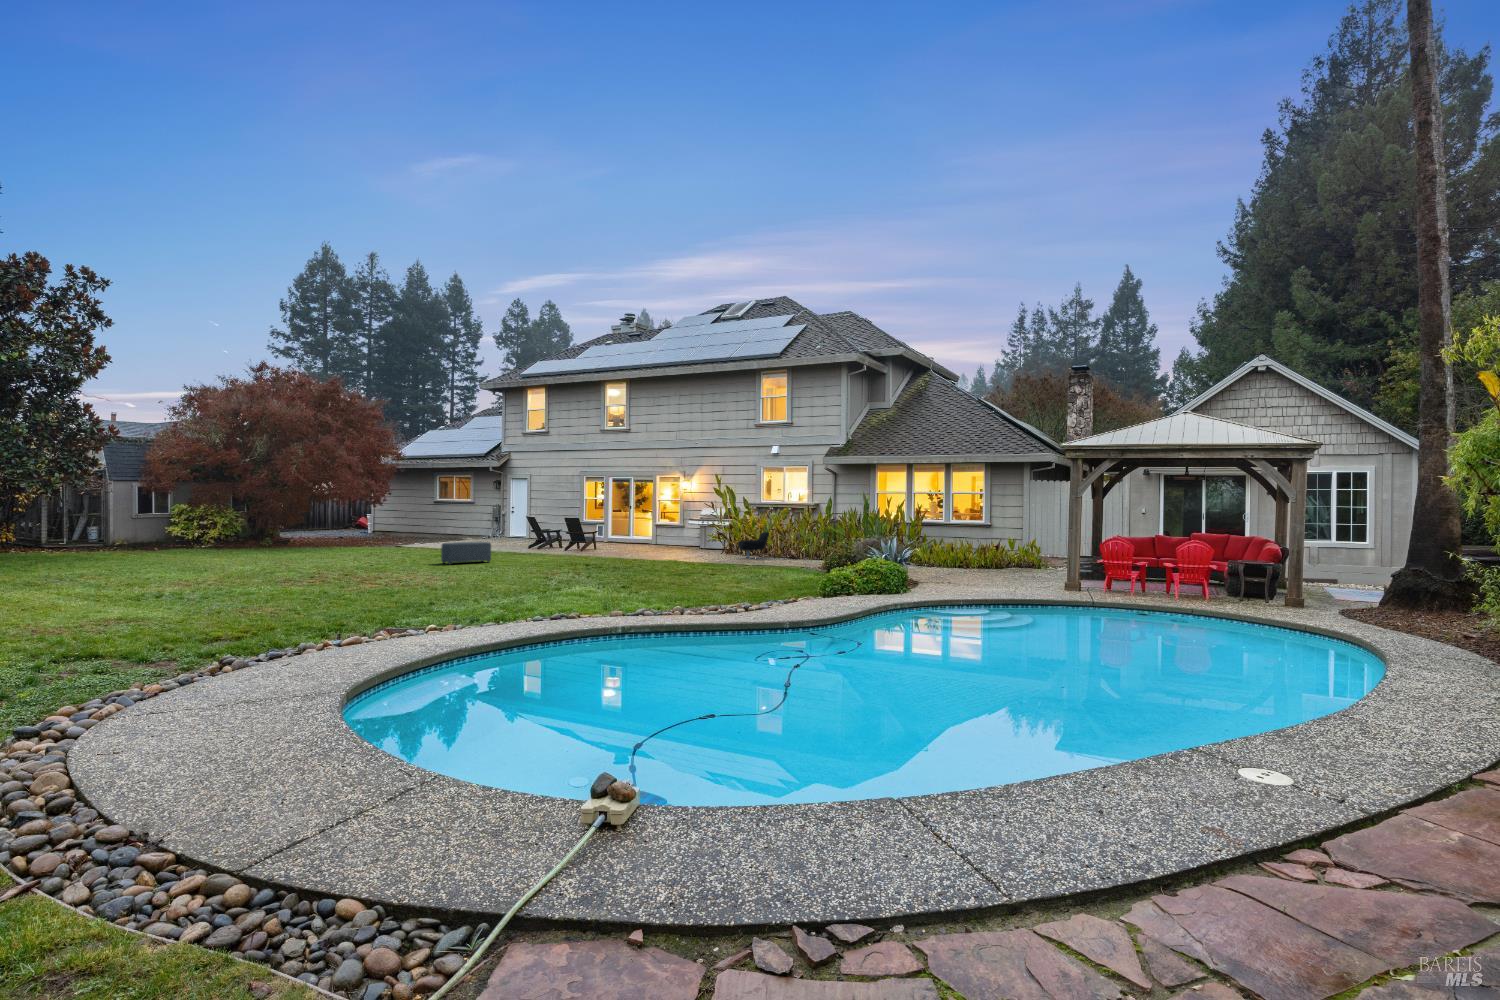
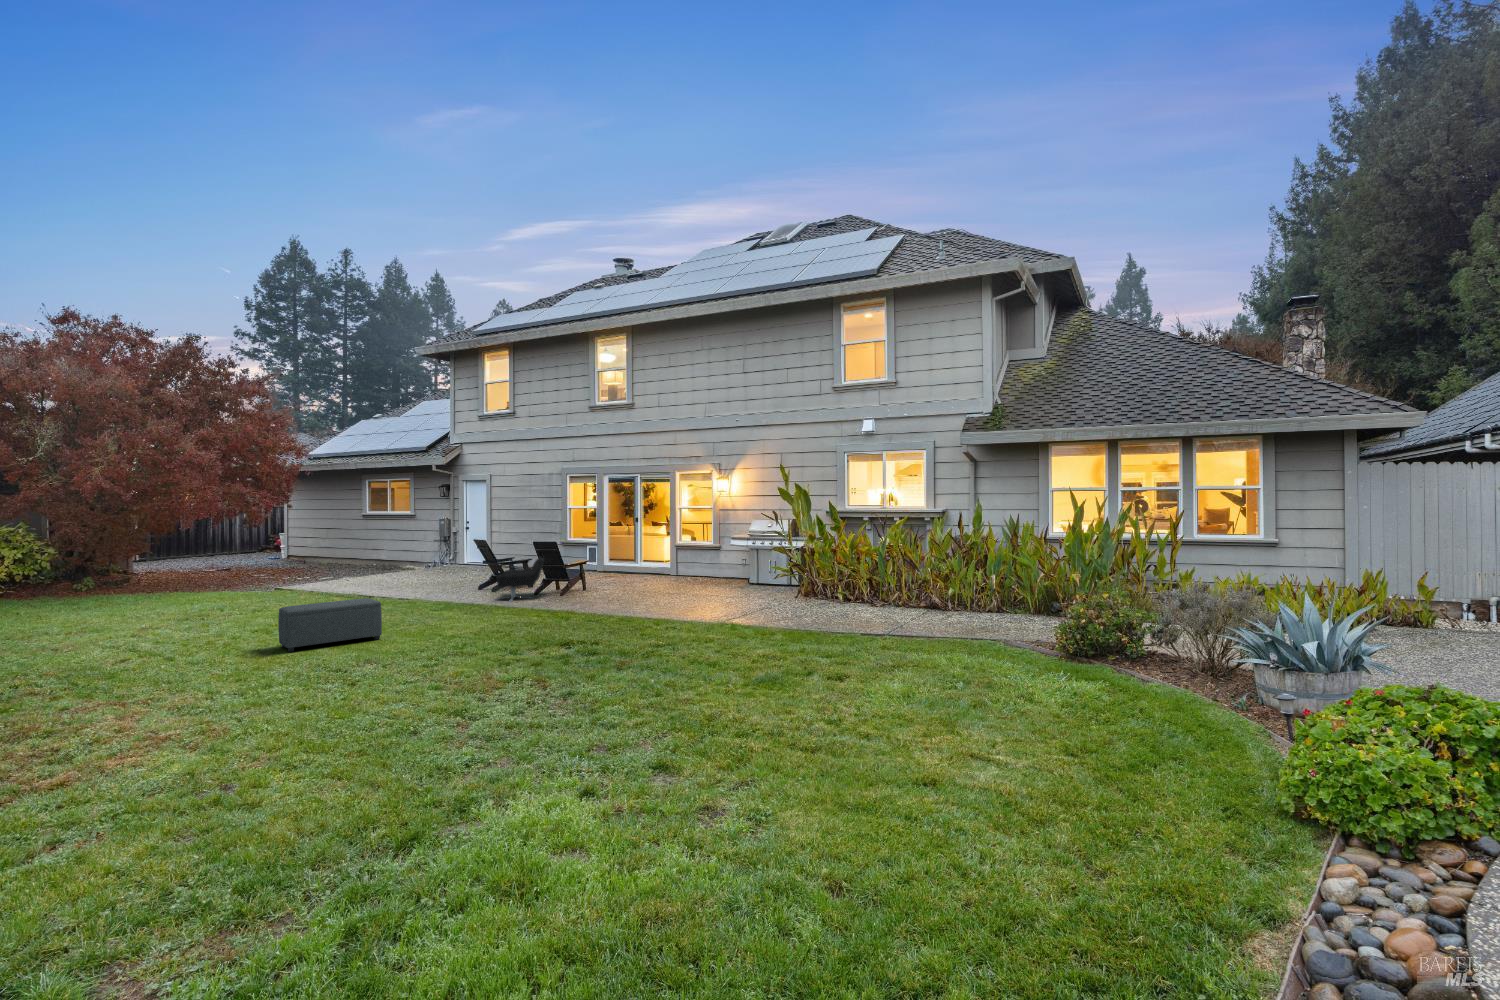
lounge chair: present [738,532,769,558] -> present [496,557,545,601]

